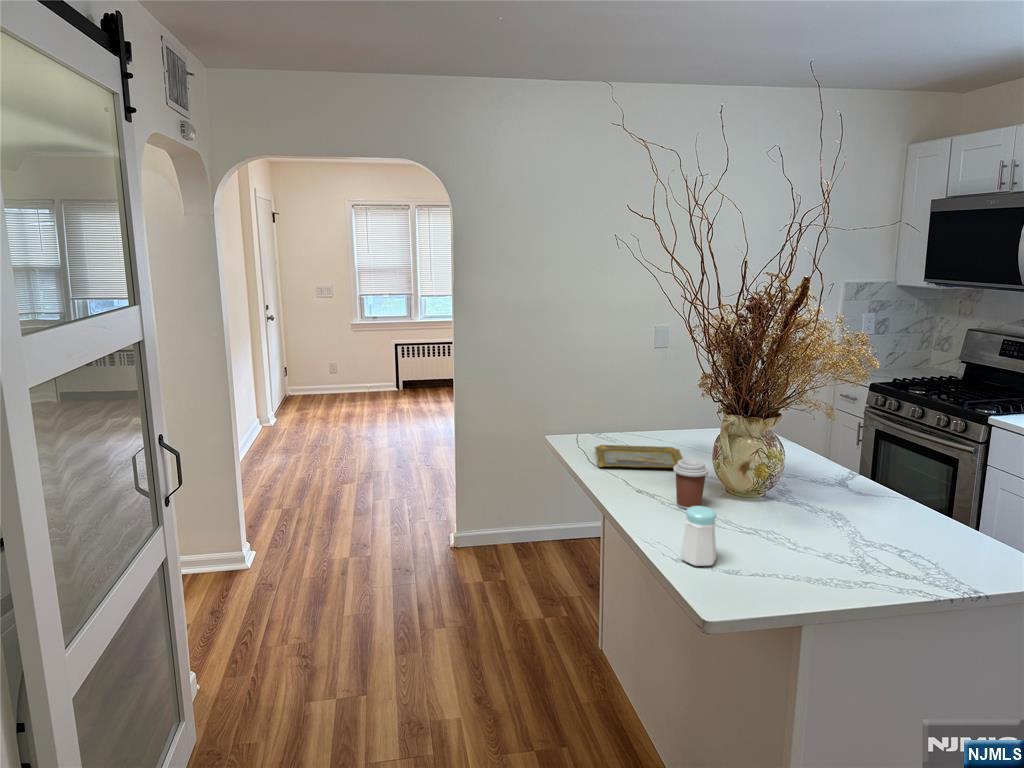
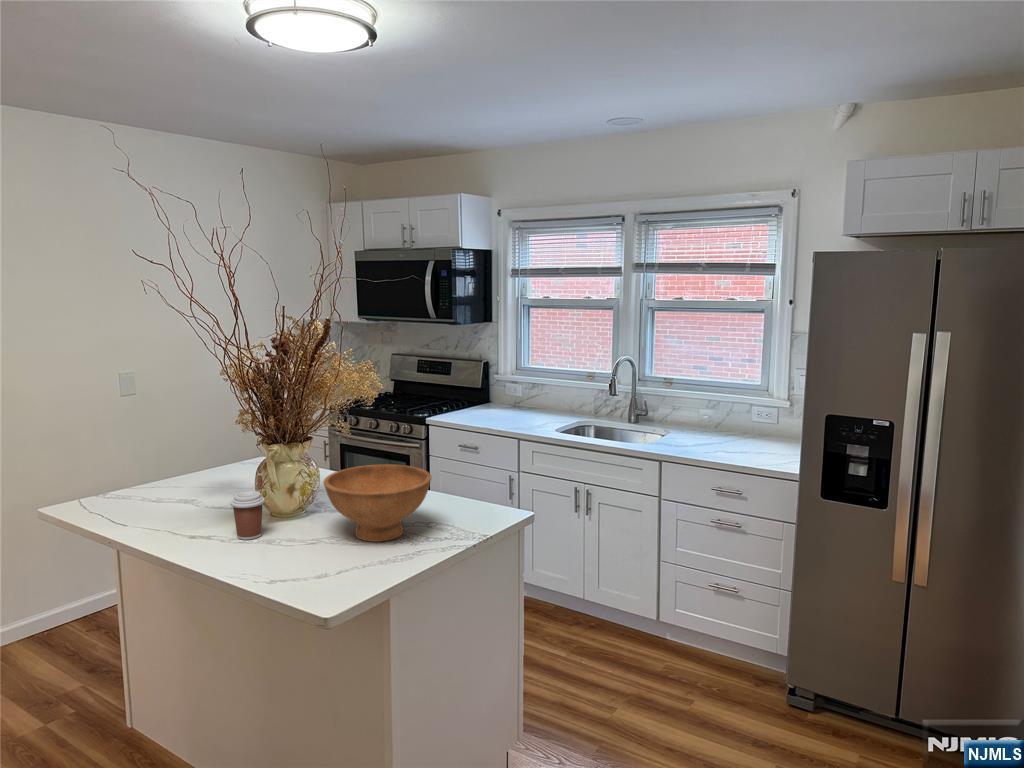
tray: present [595,445,683,468] -> none [115,489,226,524]
bowl: none [767,458,910,556] -> present [324,464,431,542]
salt shaker: present [681,506,716,566] -> none [274,526,305,581]

